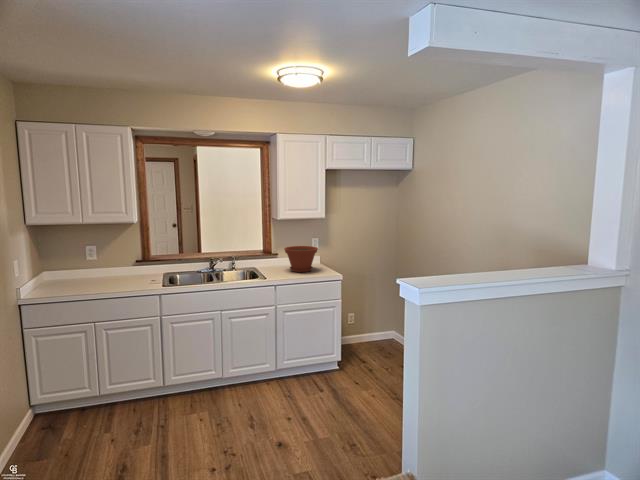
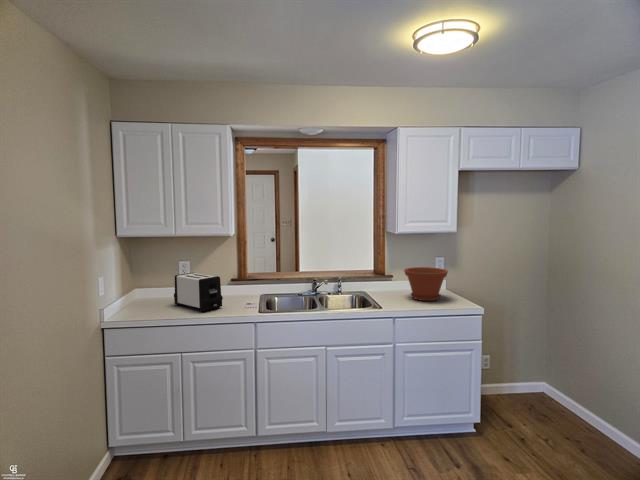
toaster: none [84,255,130,288] -> present [174,273,223,312]

